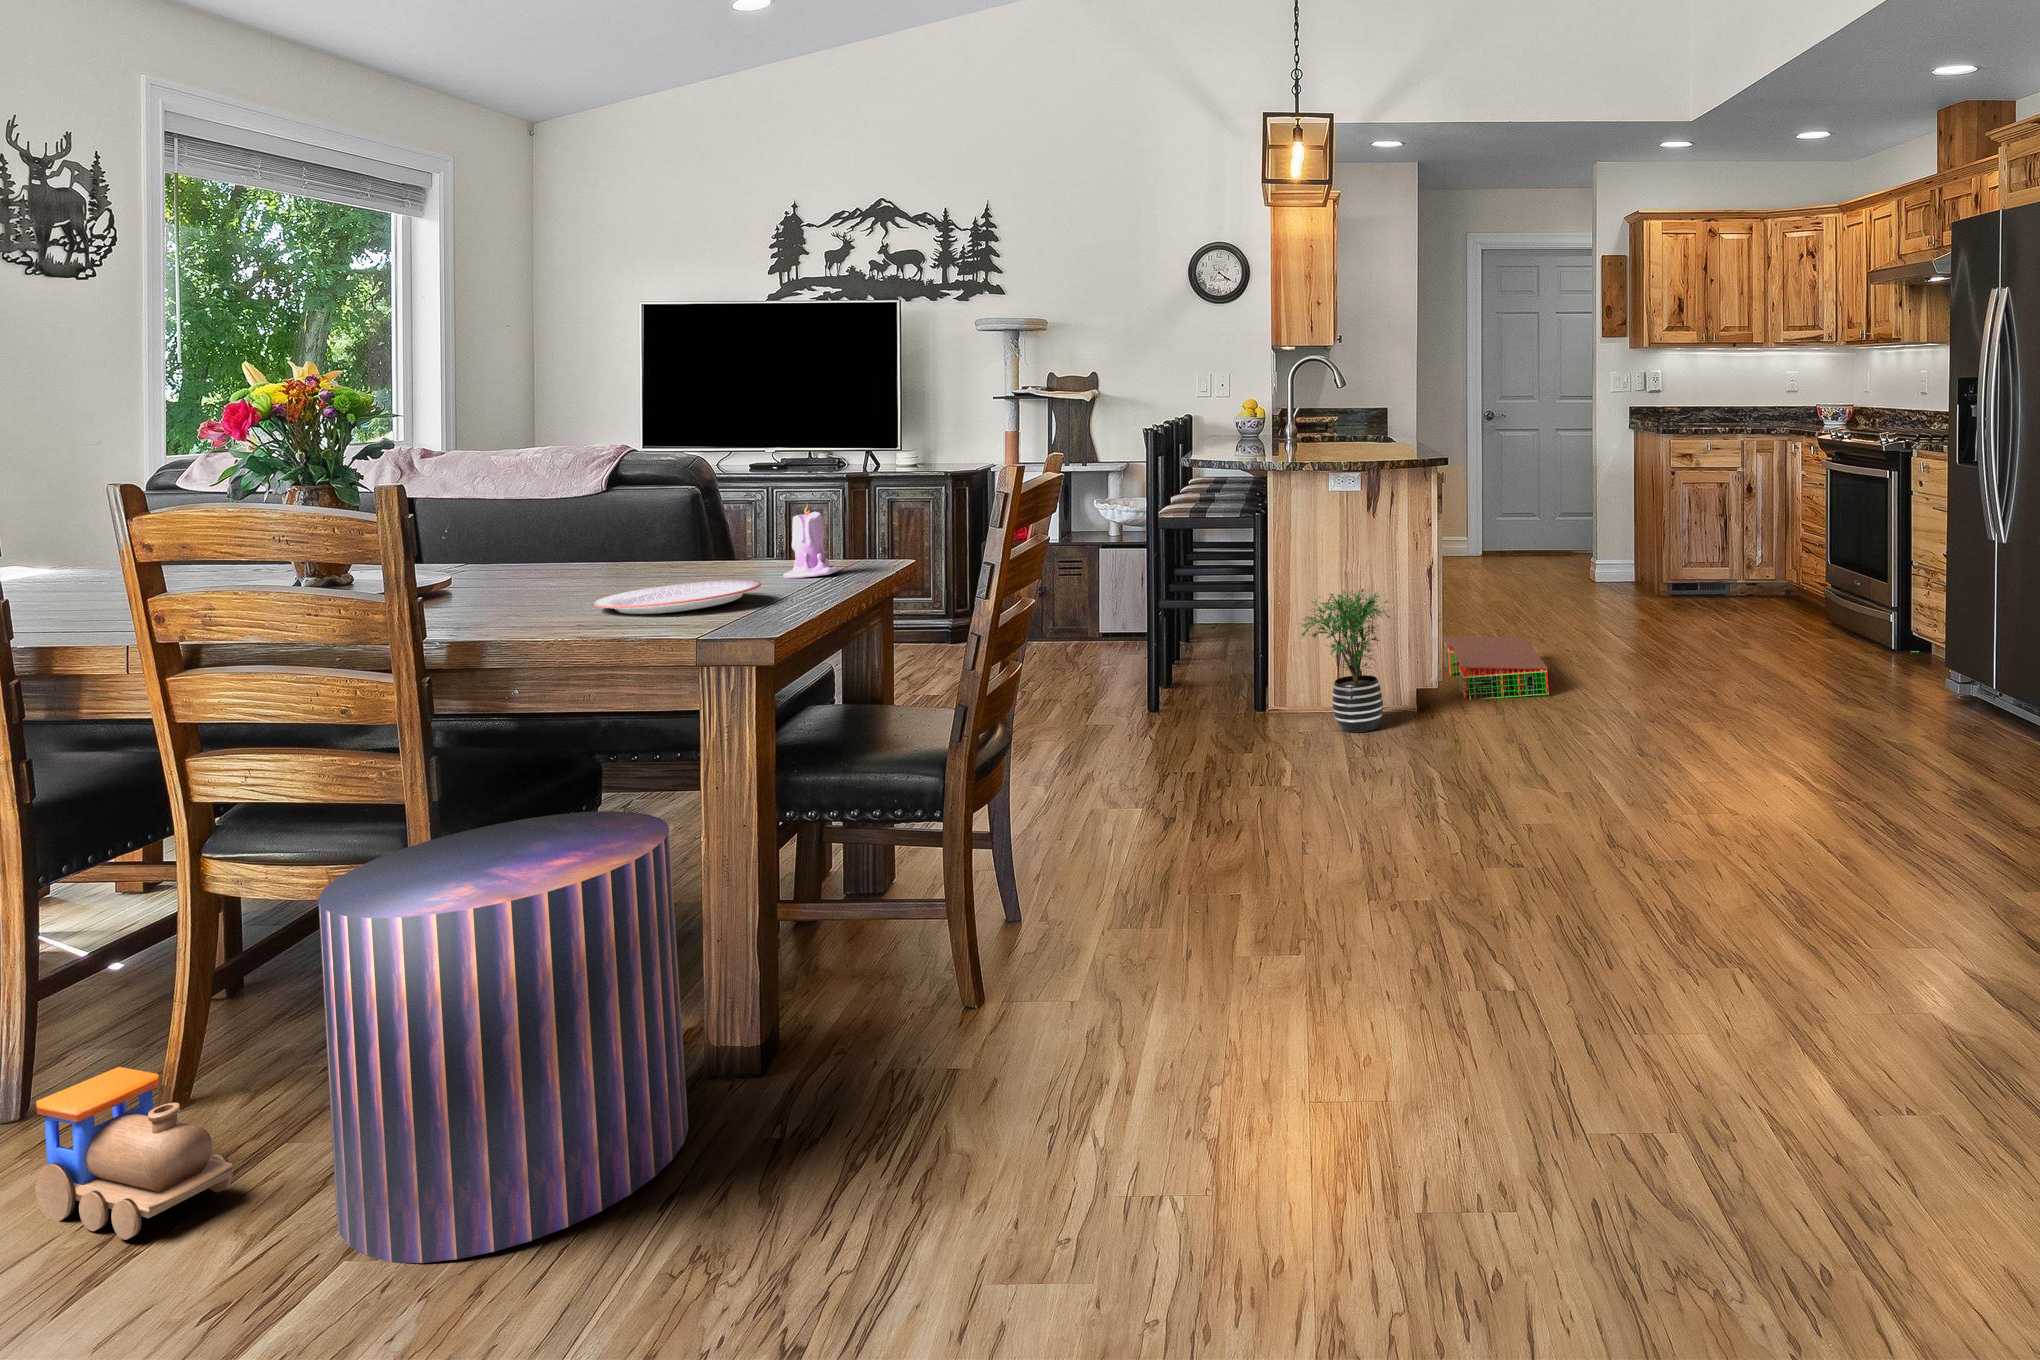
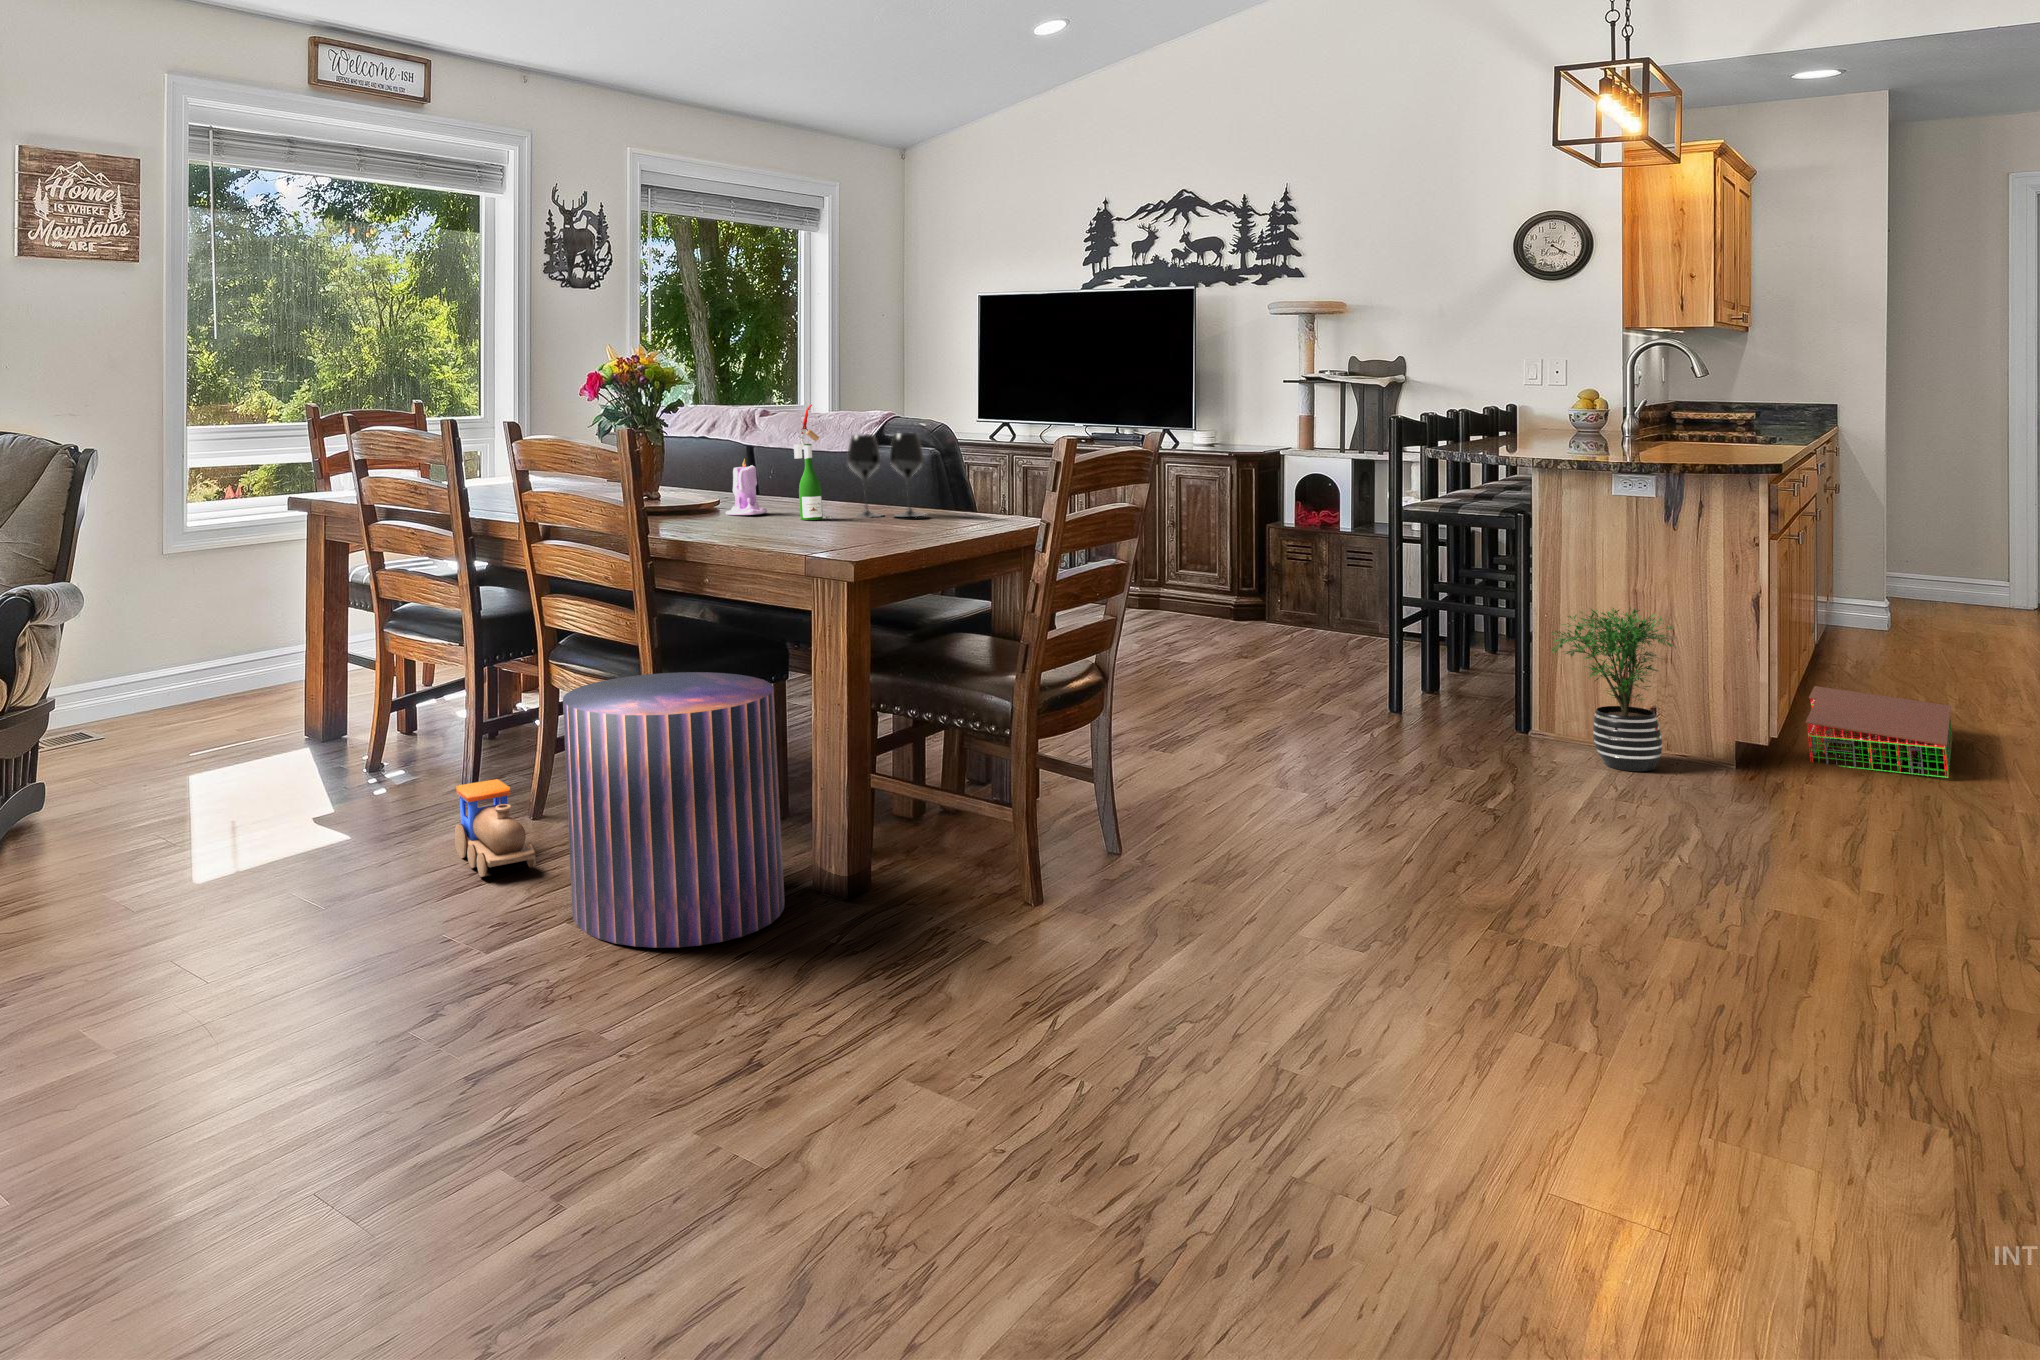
wine bottle: none [591,436,648,589] -> present [794,404,833,520]
wine glass: none [655,466,766,579] -> present [847,432,924,517]
candle: present [783,504,838,578] -> present [726,459,767,515]
plate: present [594,580,761,614] -> none [766,520,884,539]

